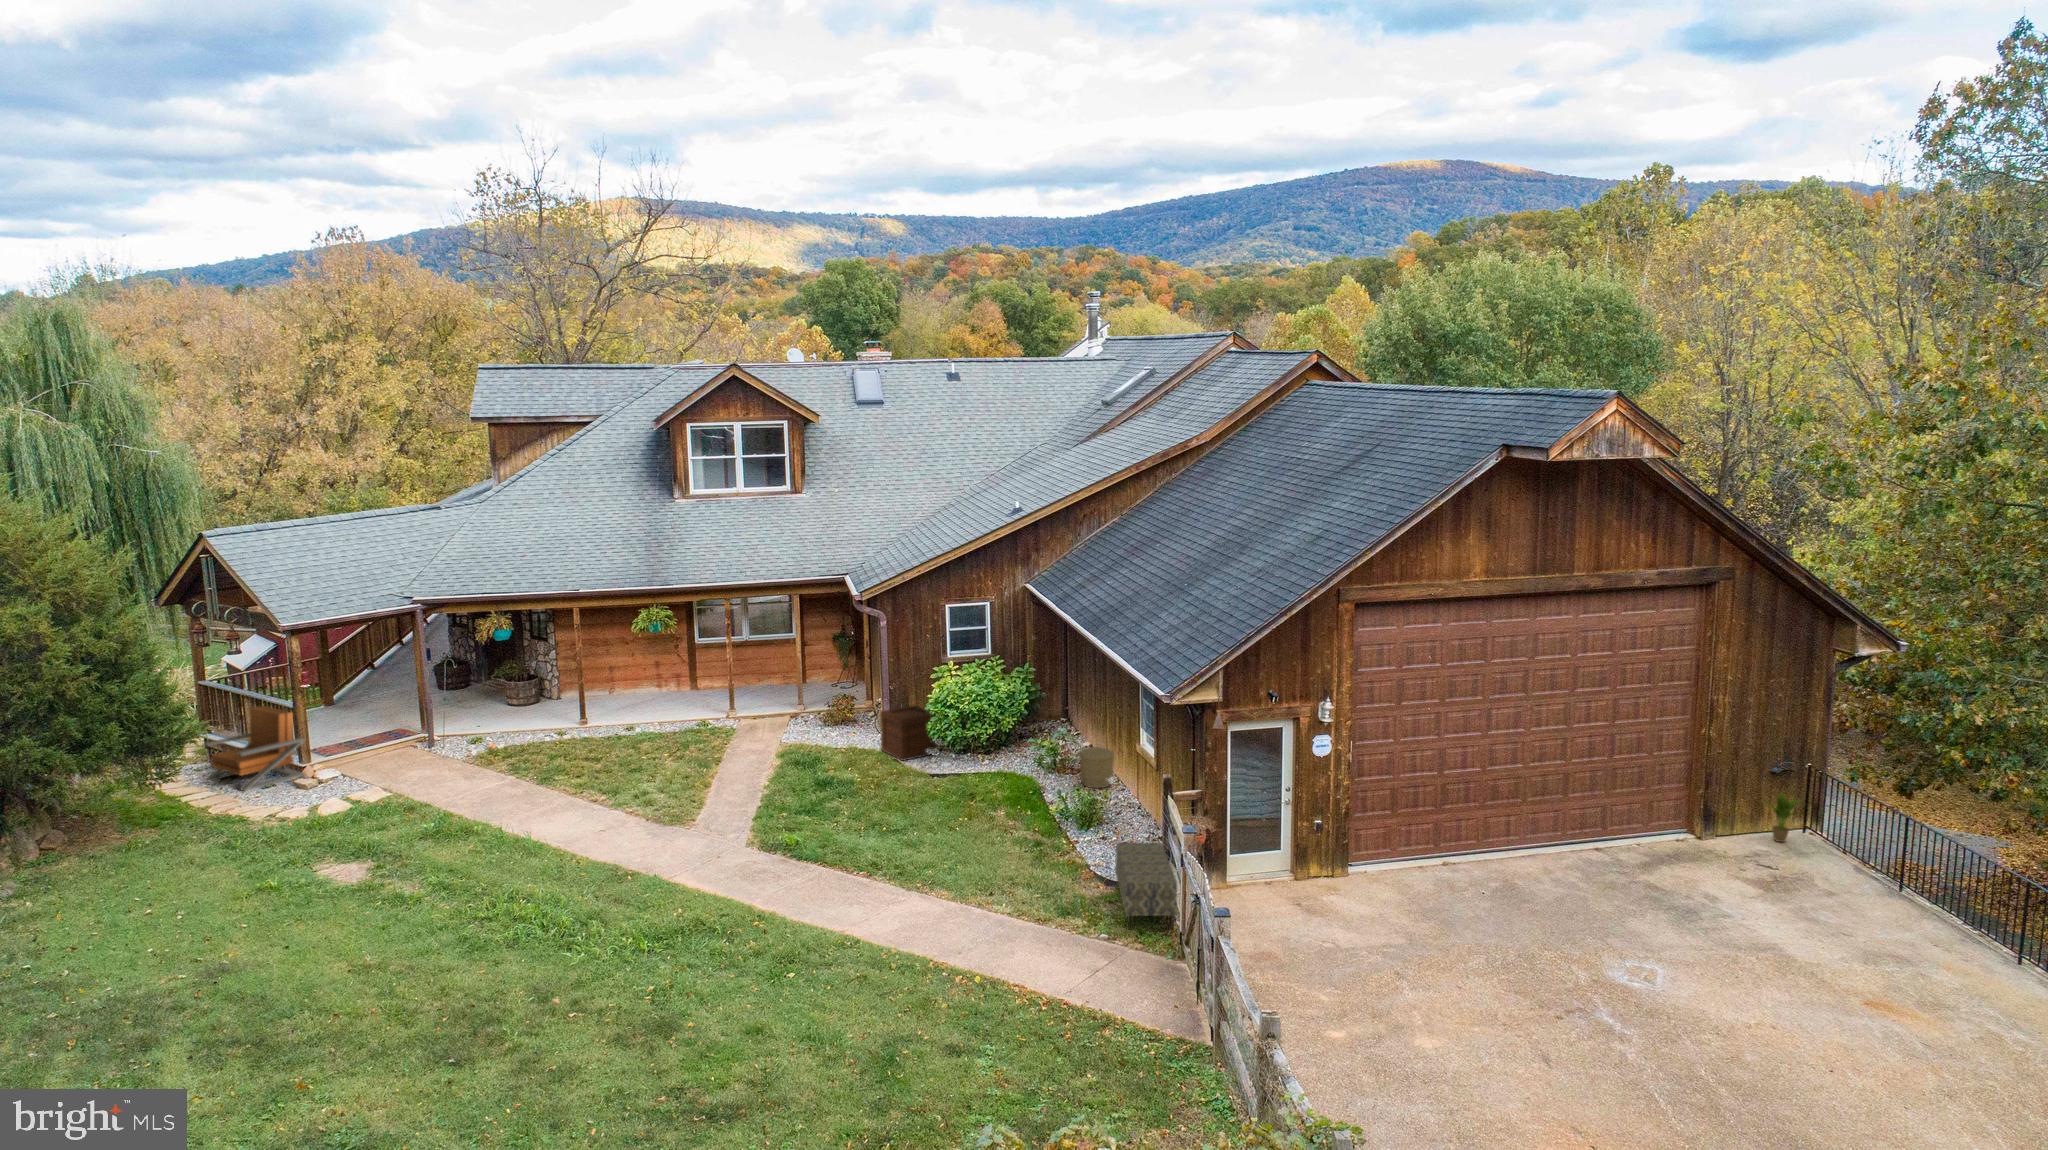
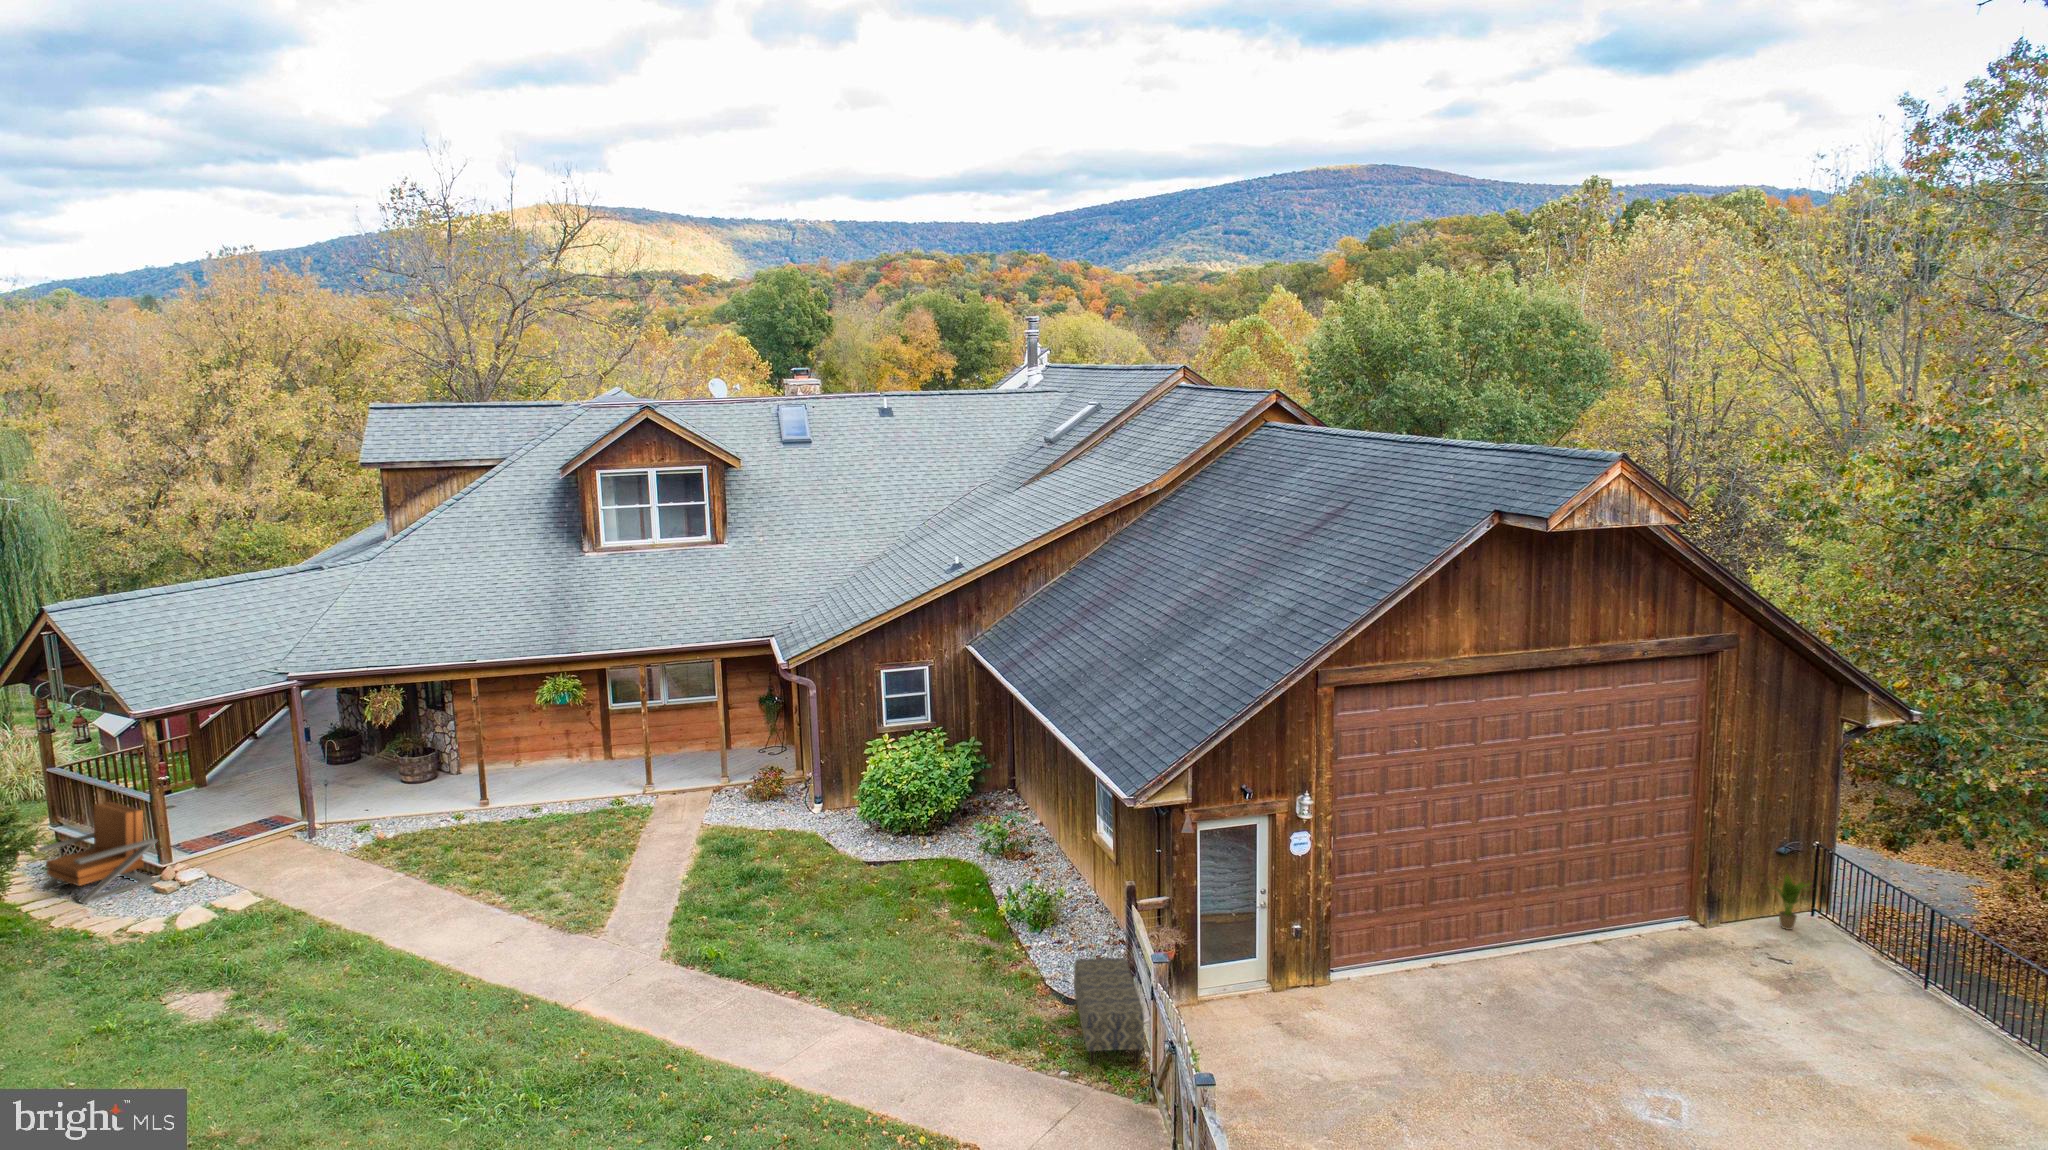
wooden crate: present [880,705,938,761] -> none [813,781,878,846]
woven basket: present [1080,747,1114,788] -> none [1032,830,1070,877]

